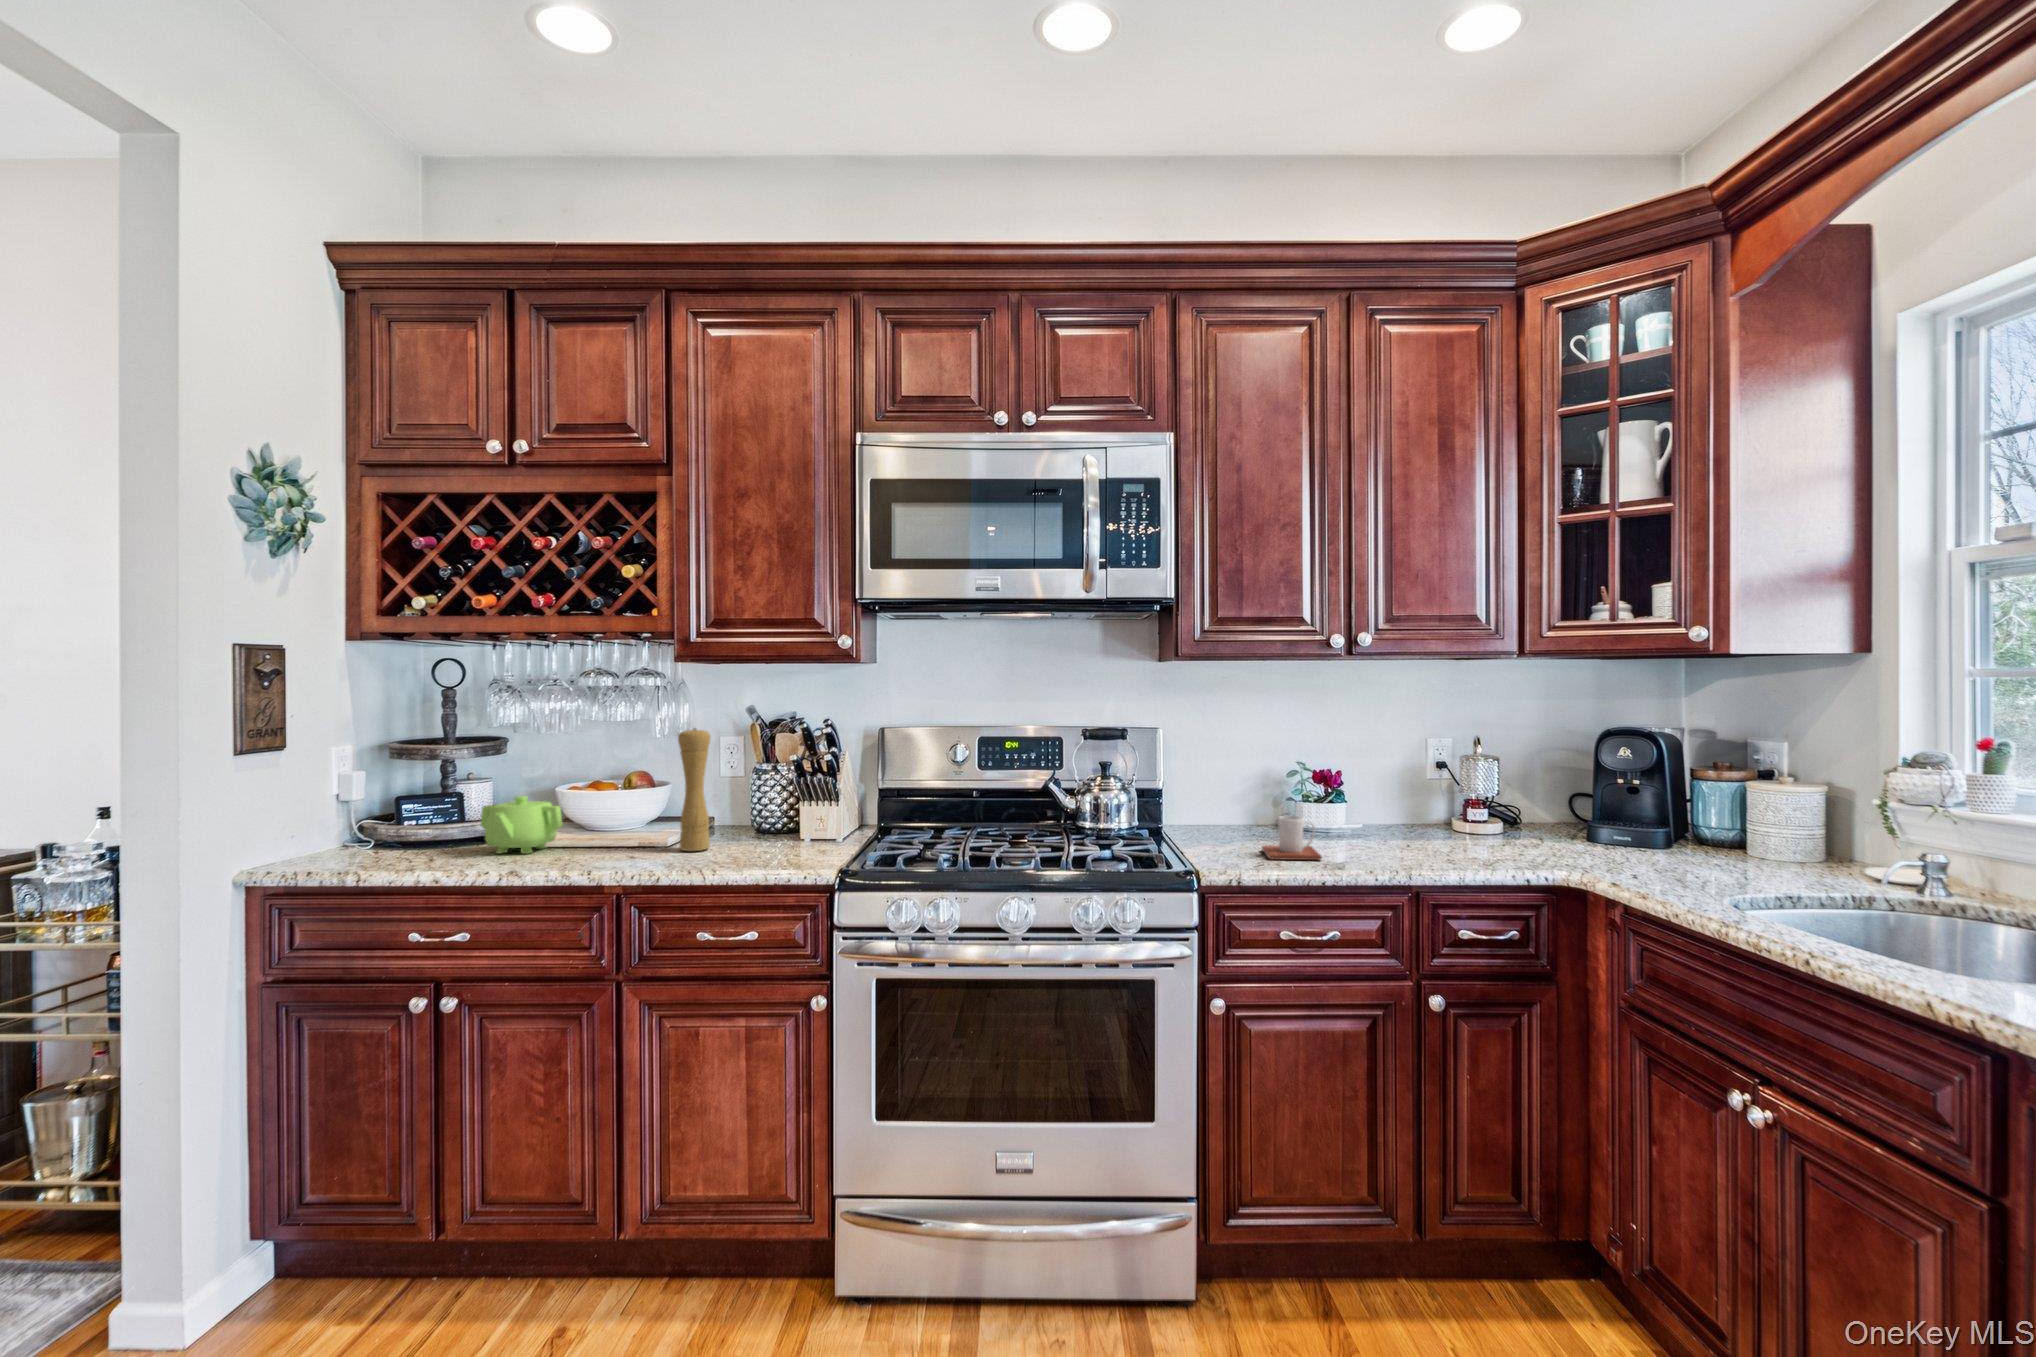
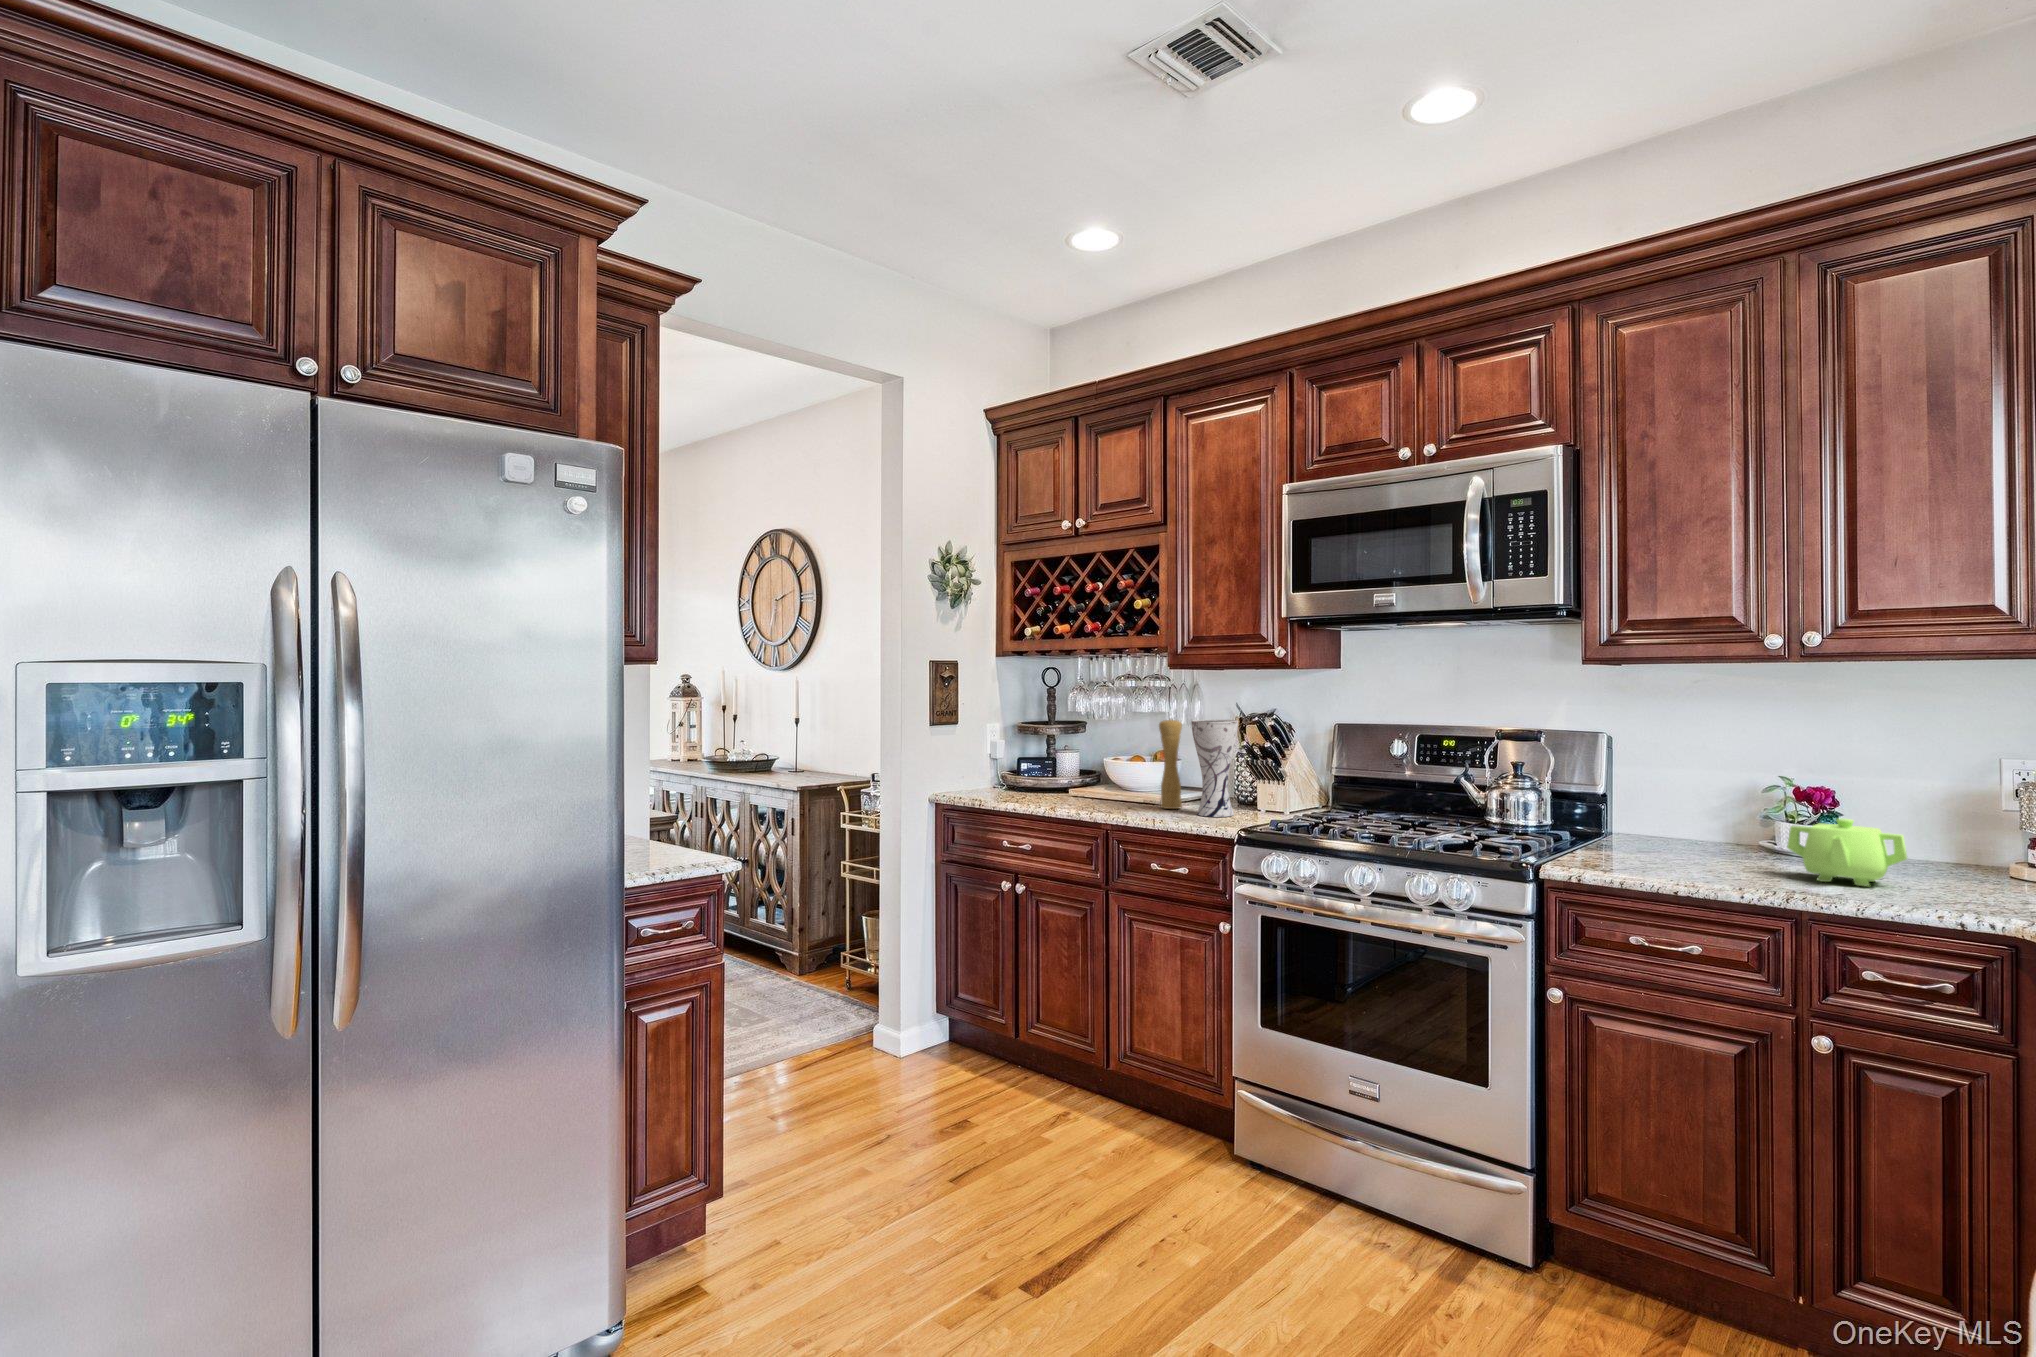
vase: none [737,727,799,856] -> present [1191,719,1238,817]
teapot: present [480,796,563,854] -> present [1787,819,1907,887]
mug: present [1262,816,1322,860] -> none [1641,825,1718,873]

